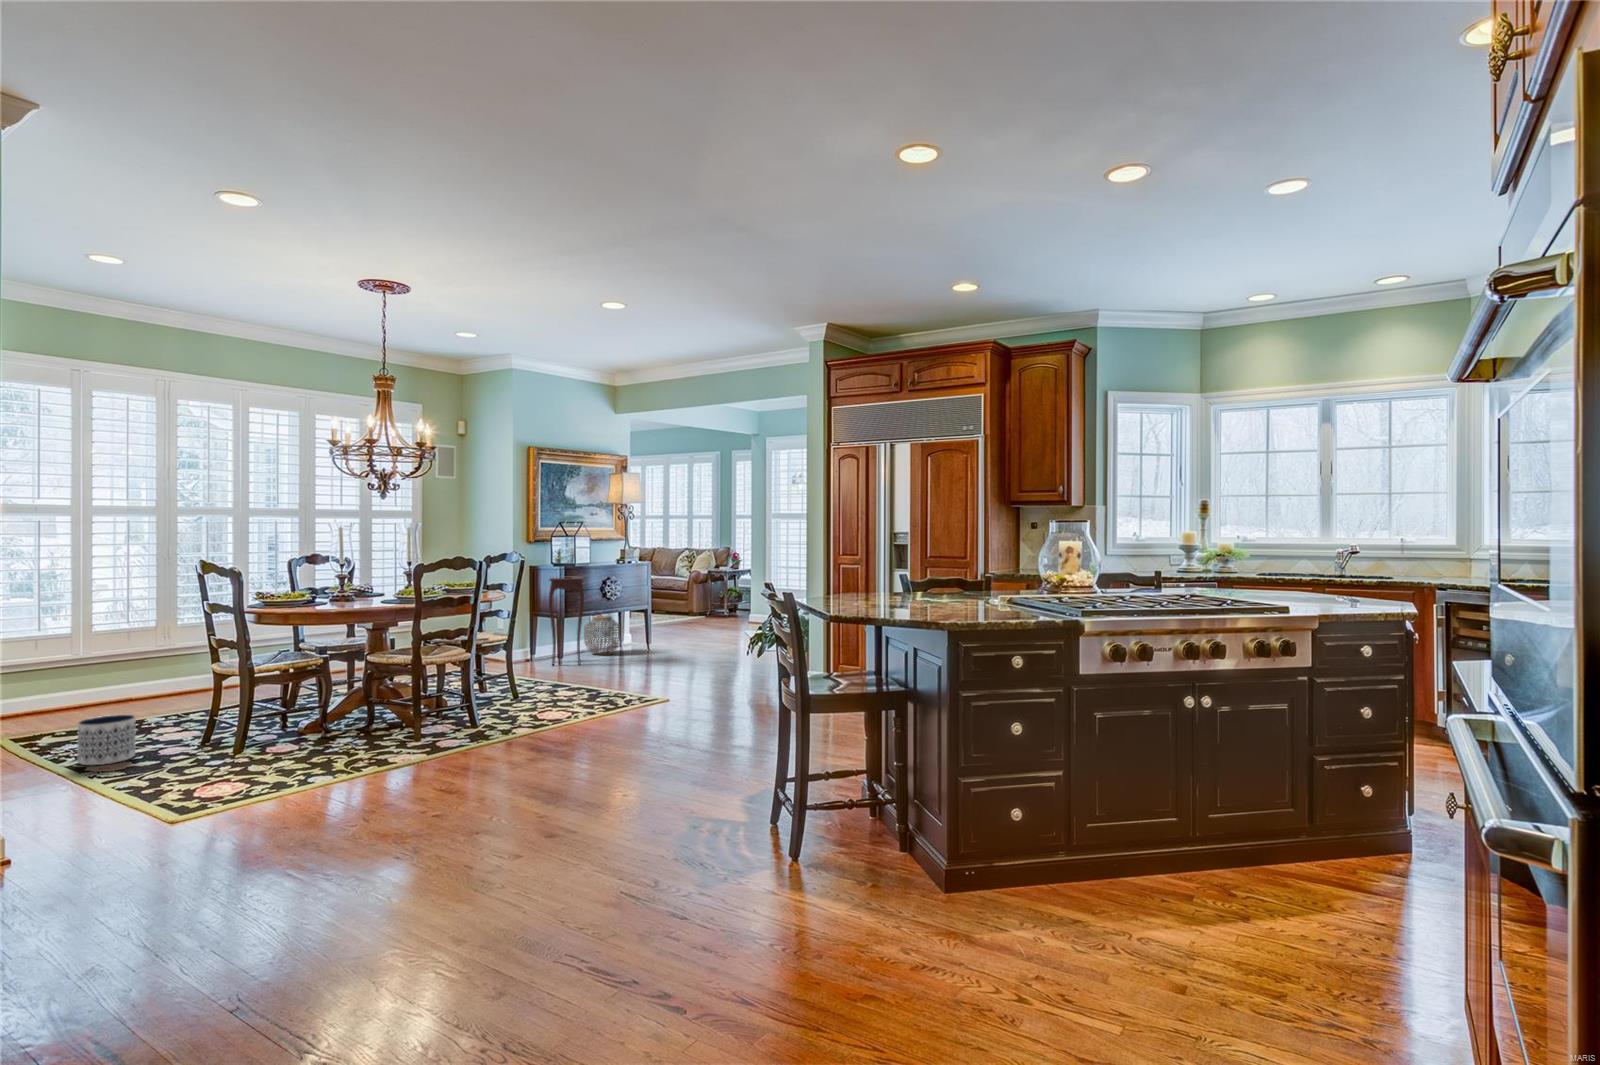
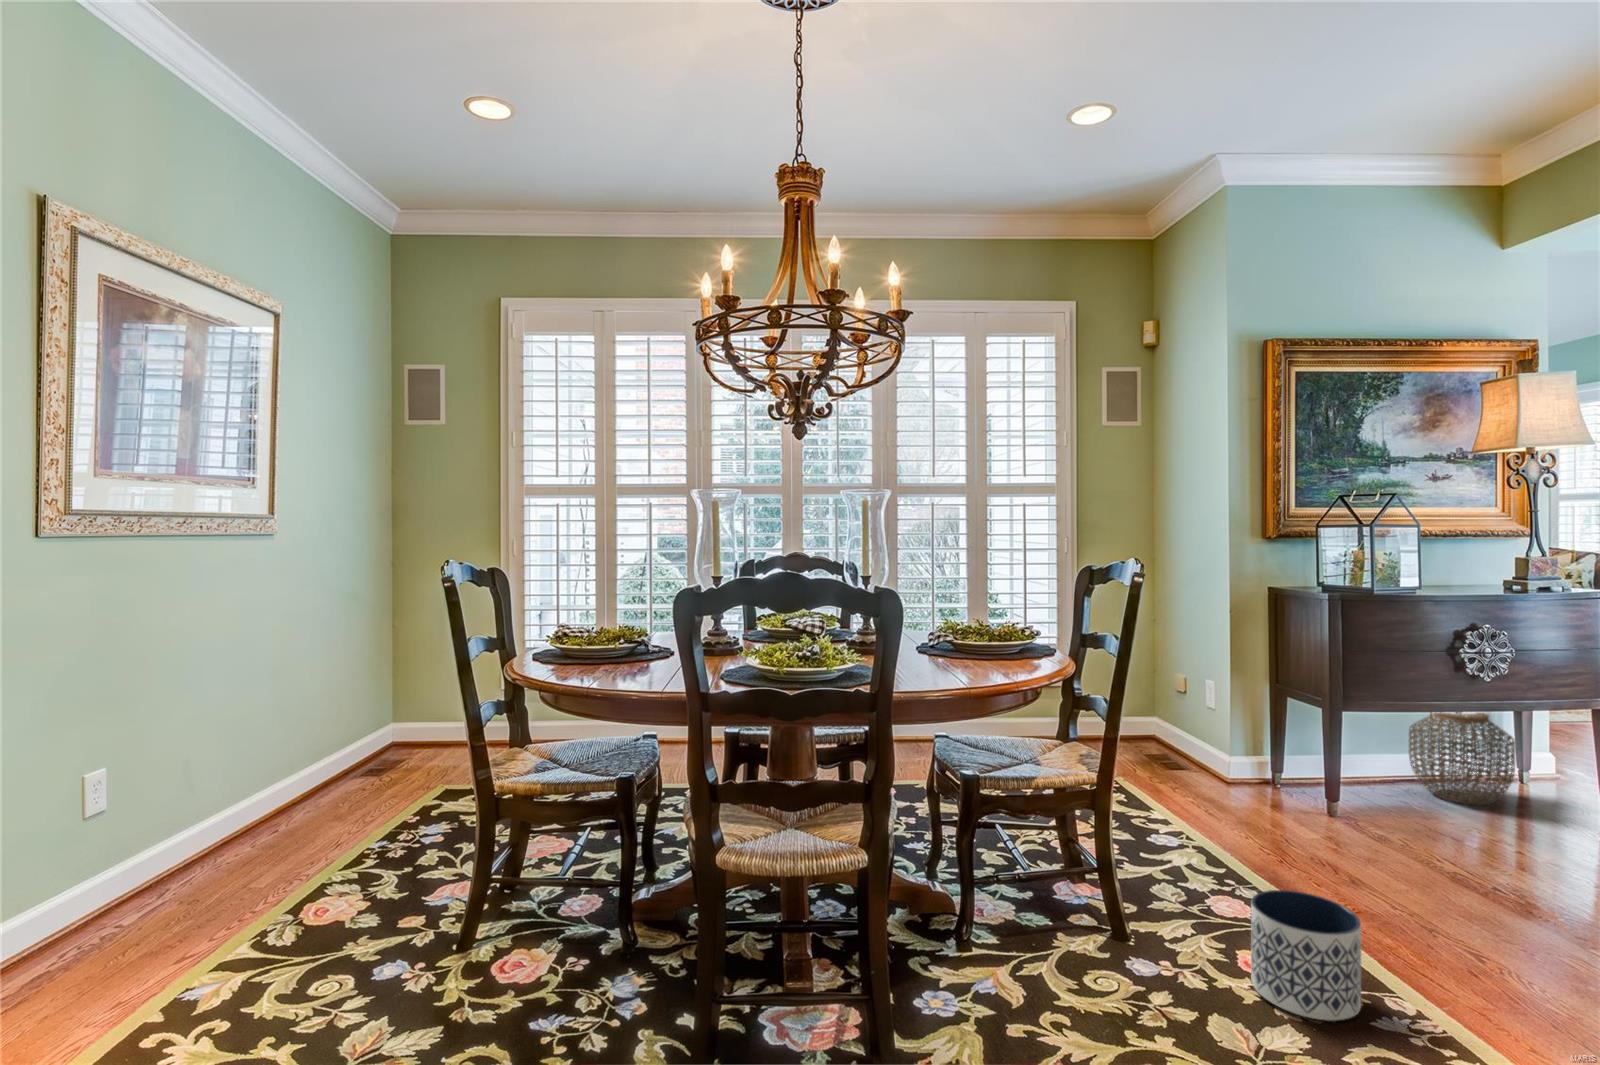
side table: present [549,576,584,665] -> none [1300,614,1401,830]
planter: present [78,715,135,765] -> present [1251,890,1361,1021]

